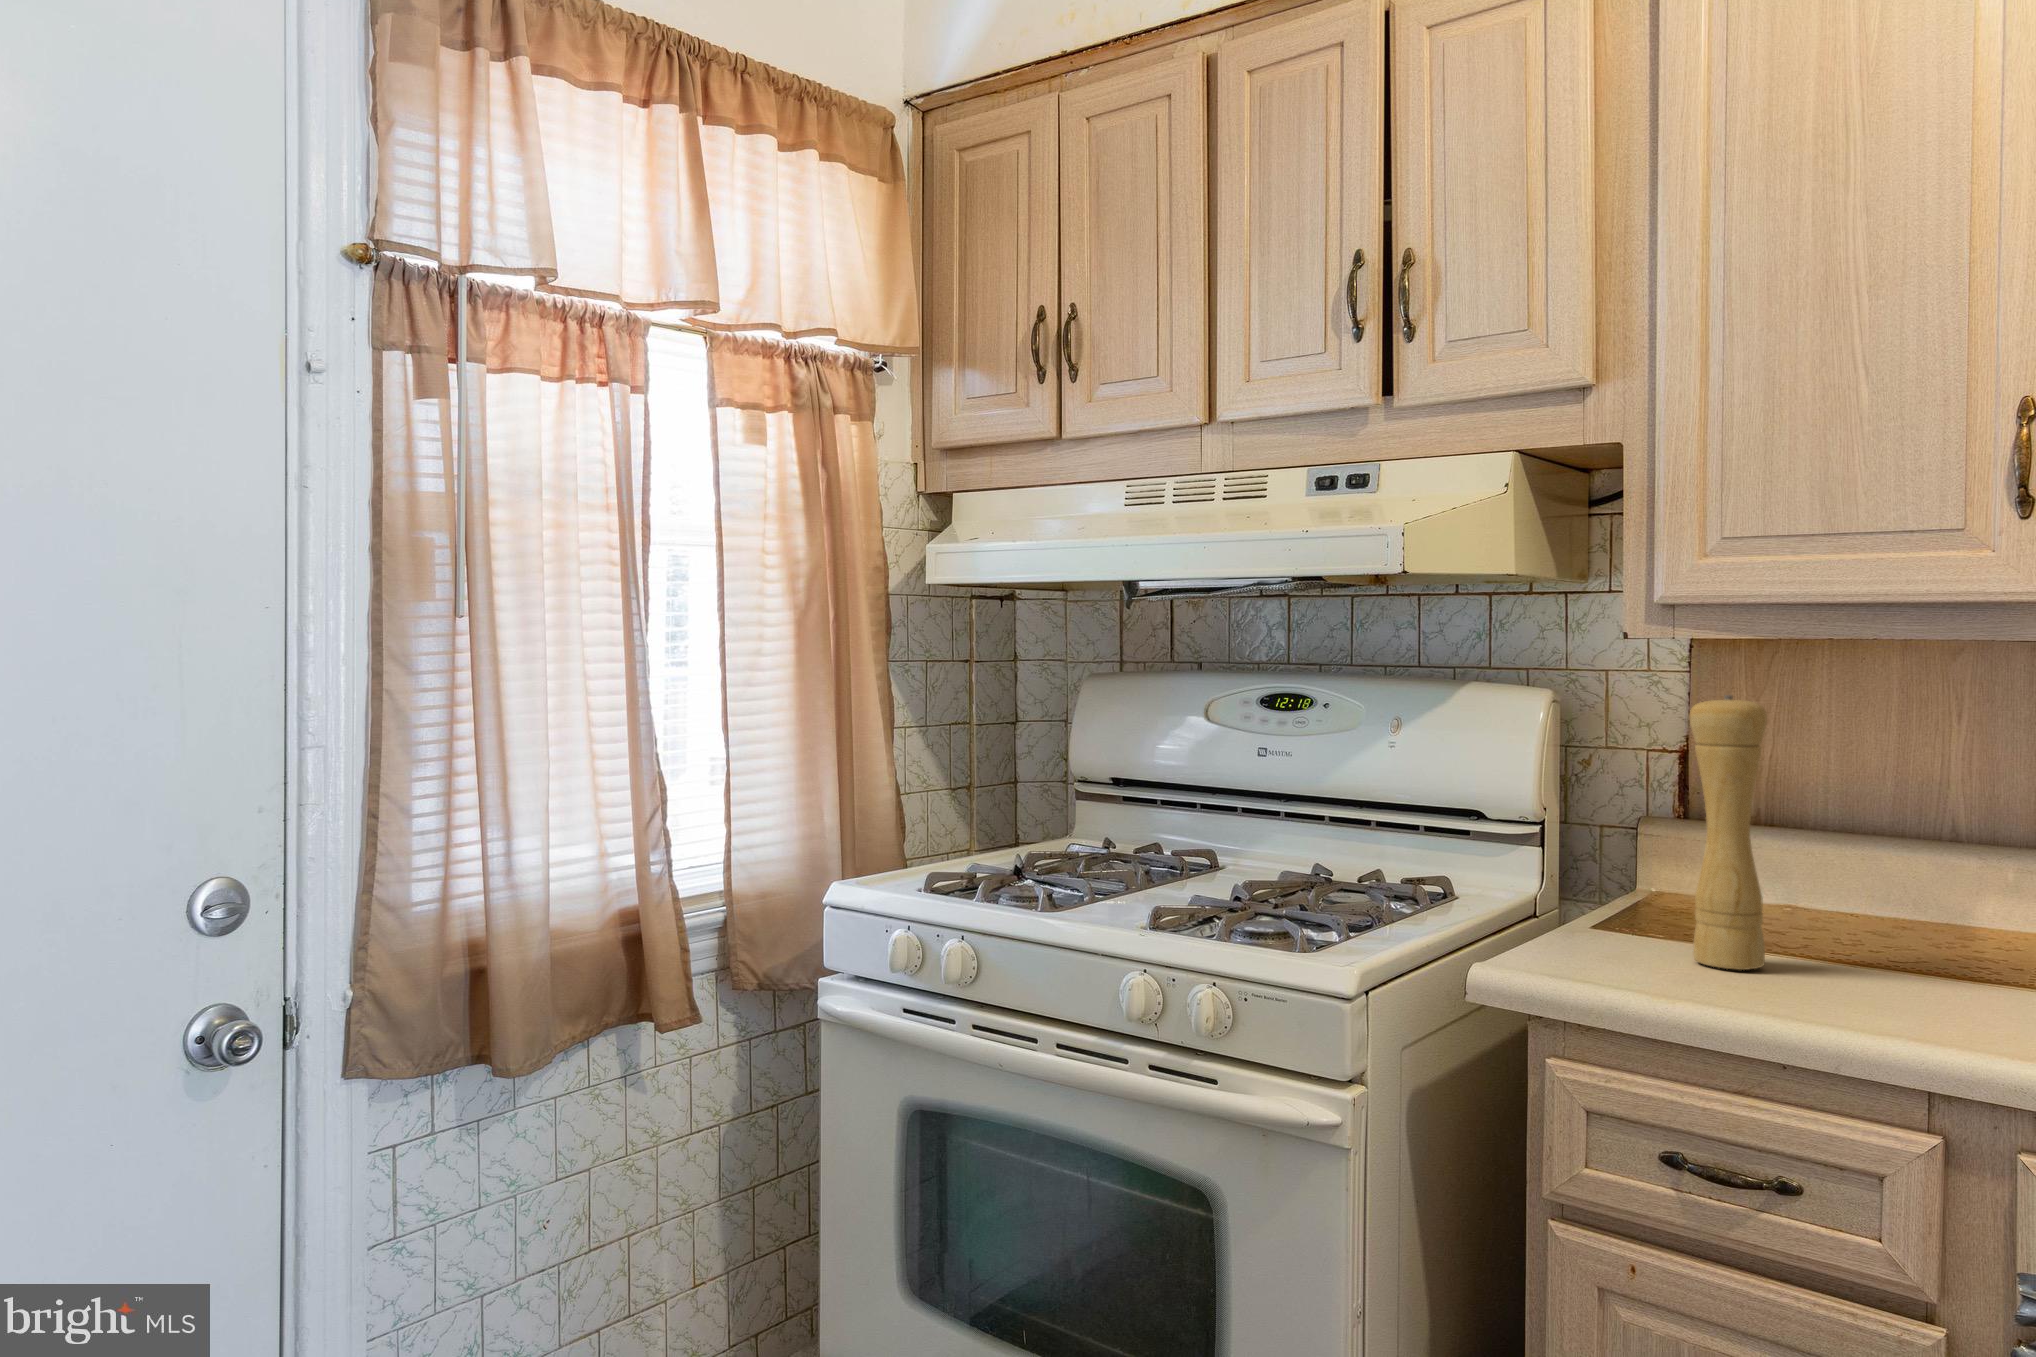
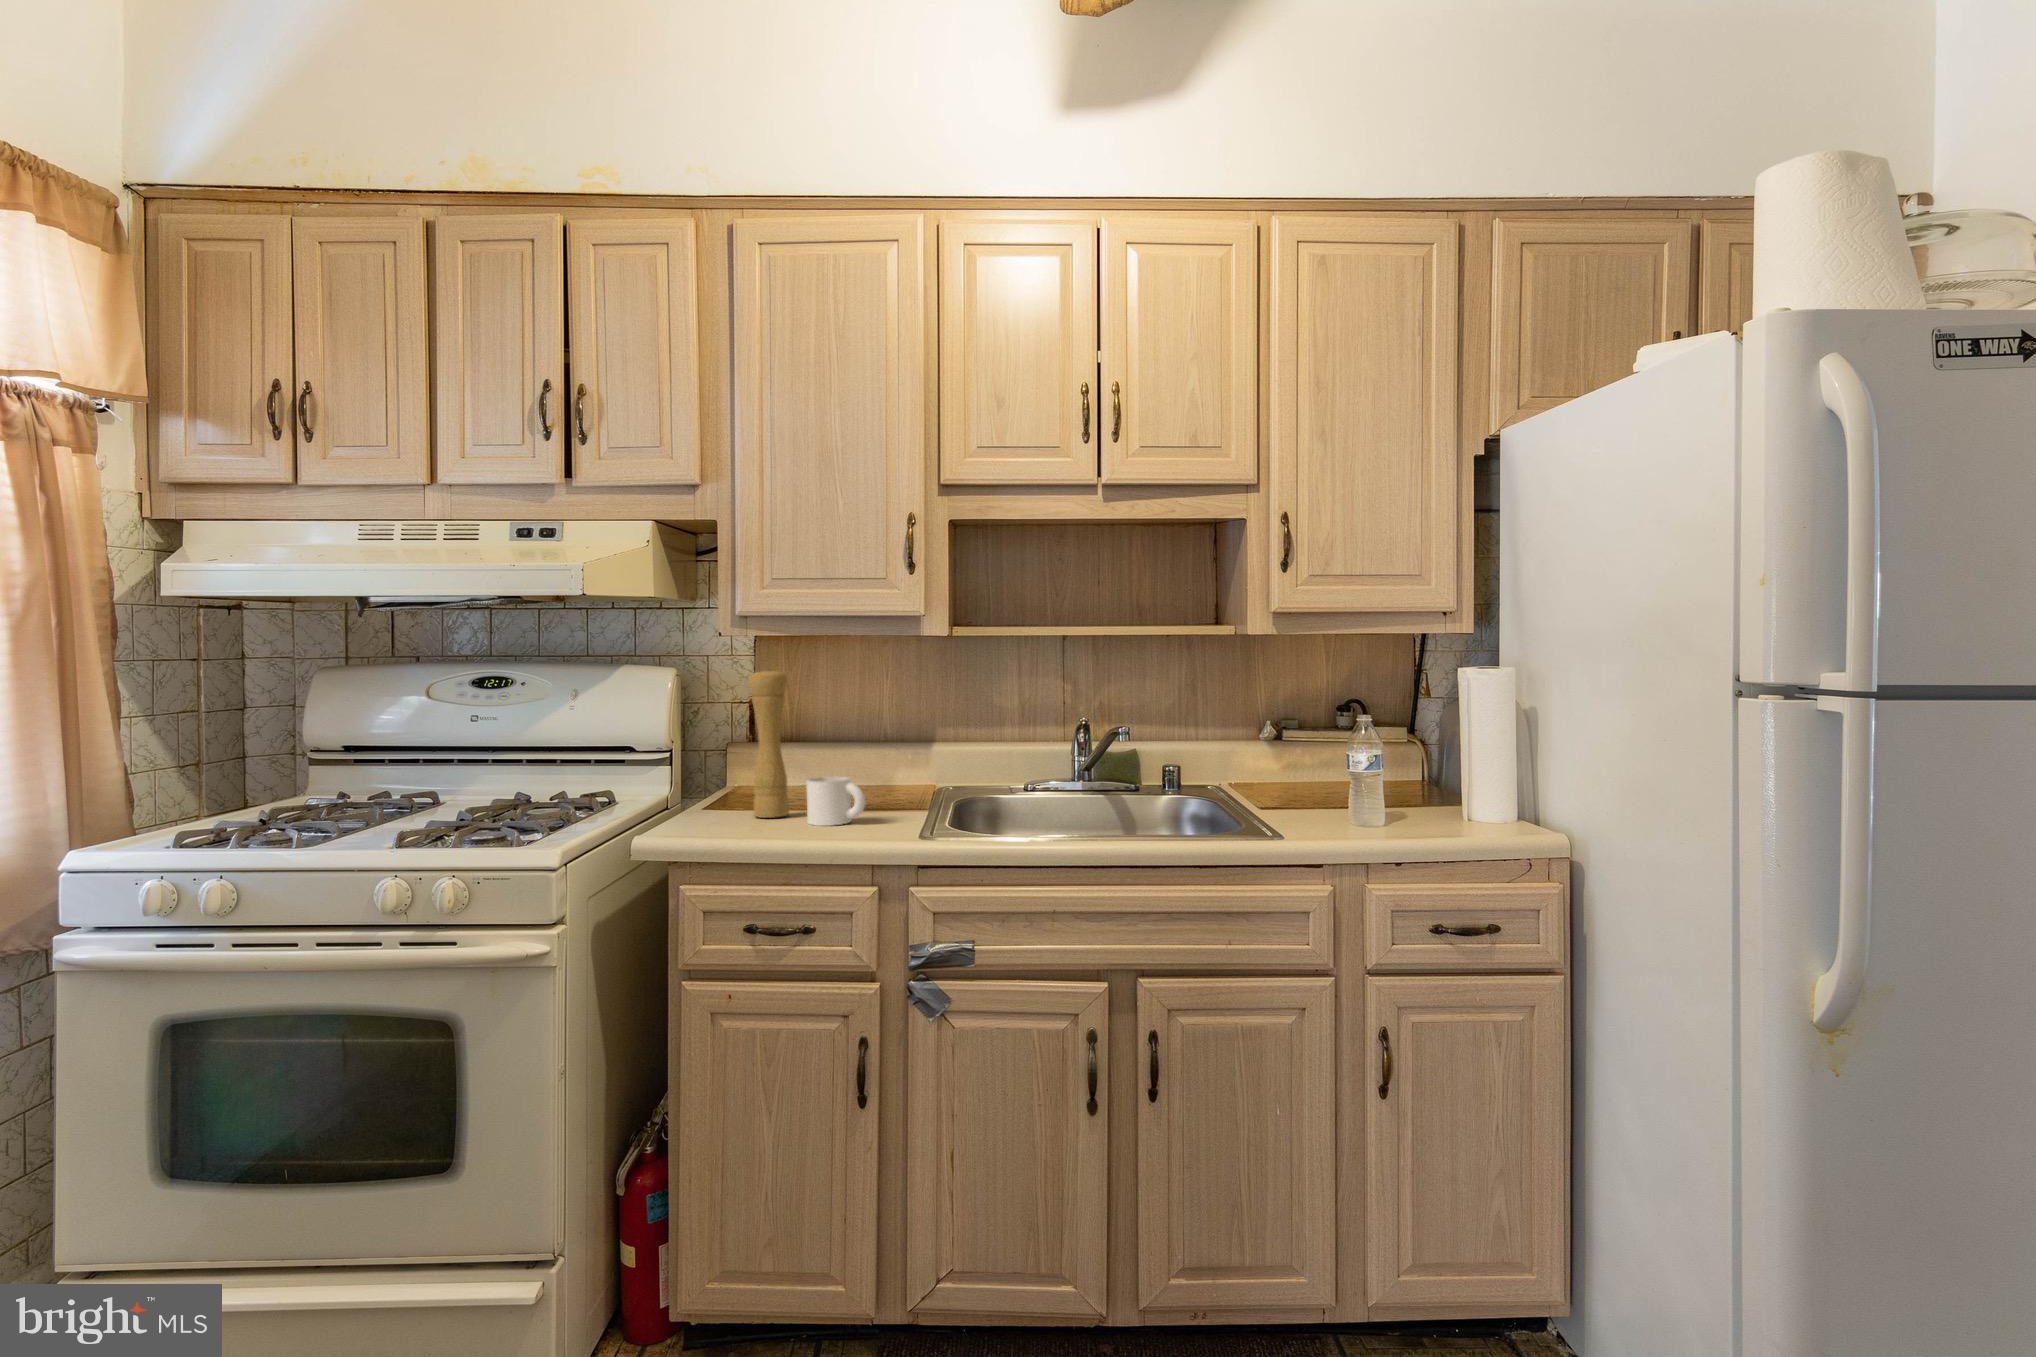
mug: none [1808,908,1945,1011] -> present [806,776,865,826]

